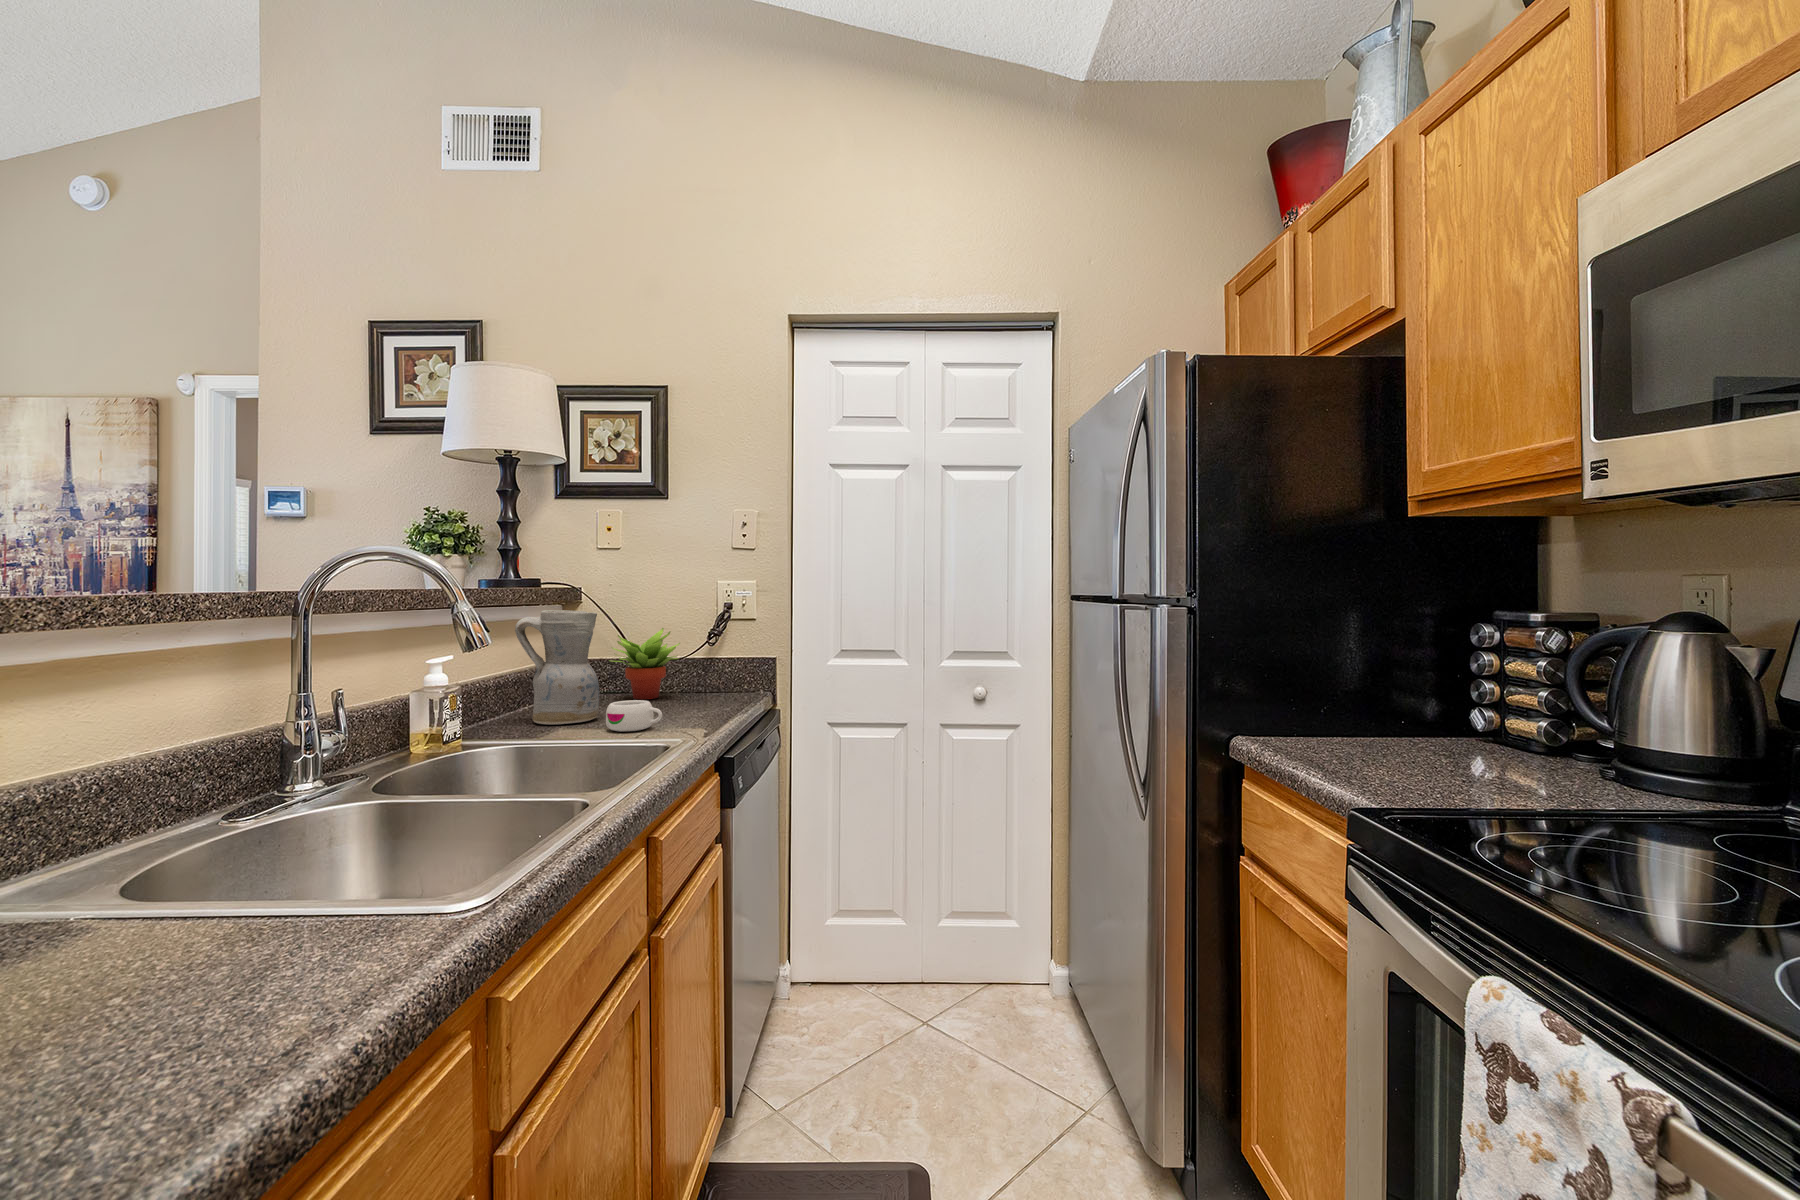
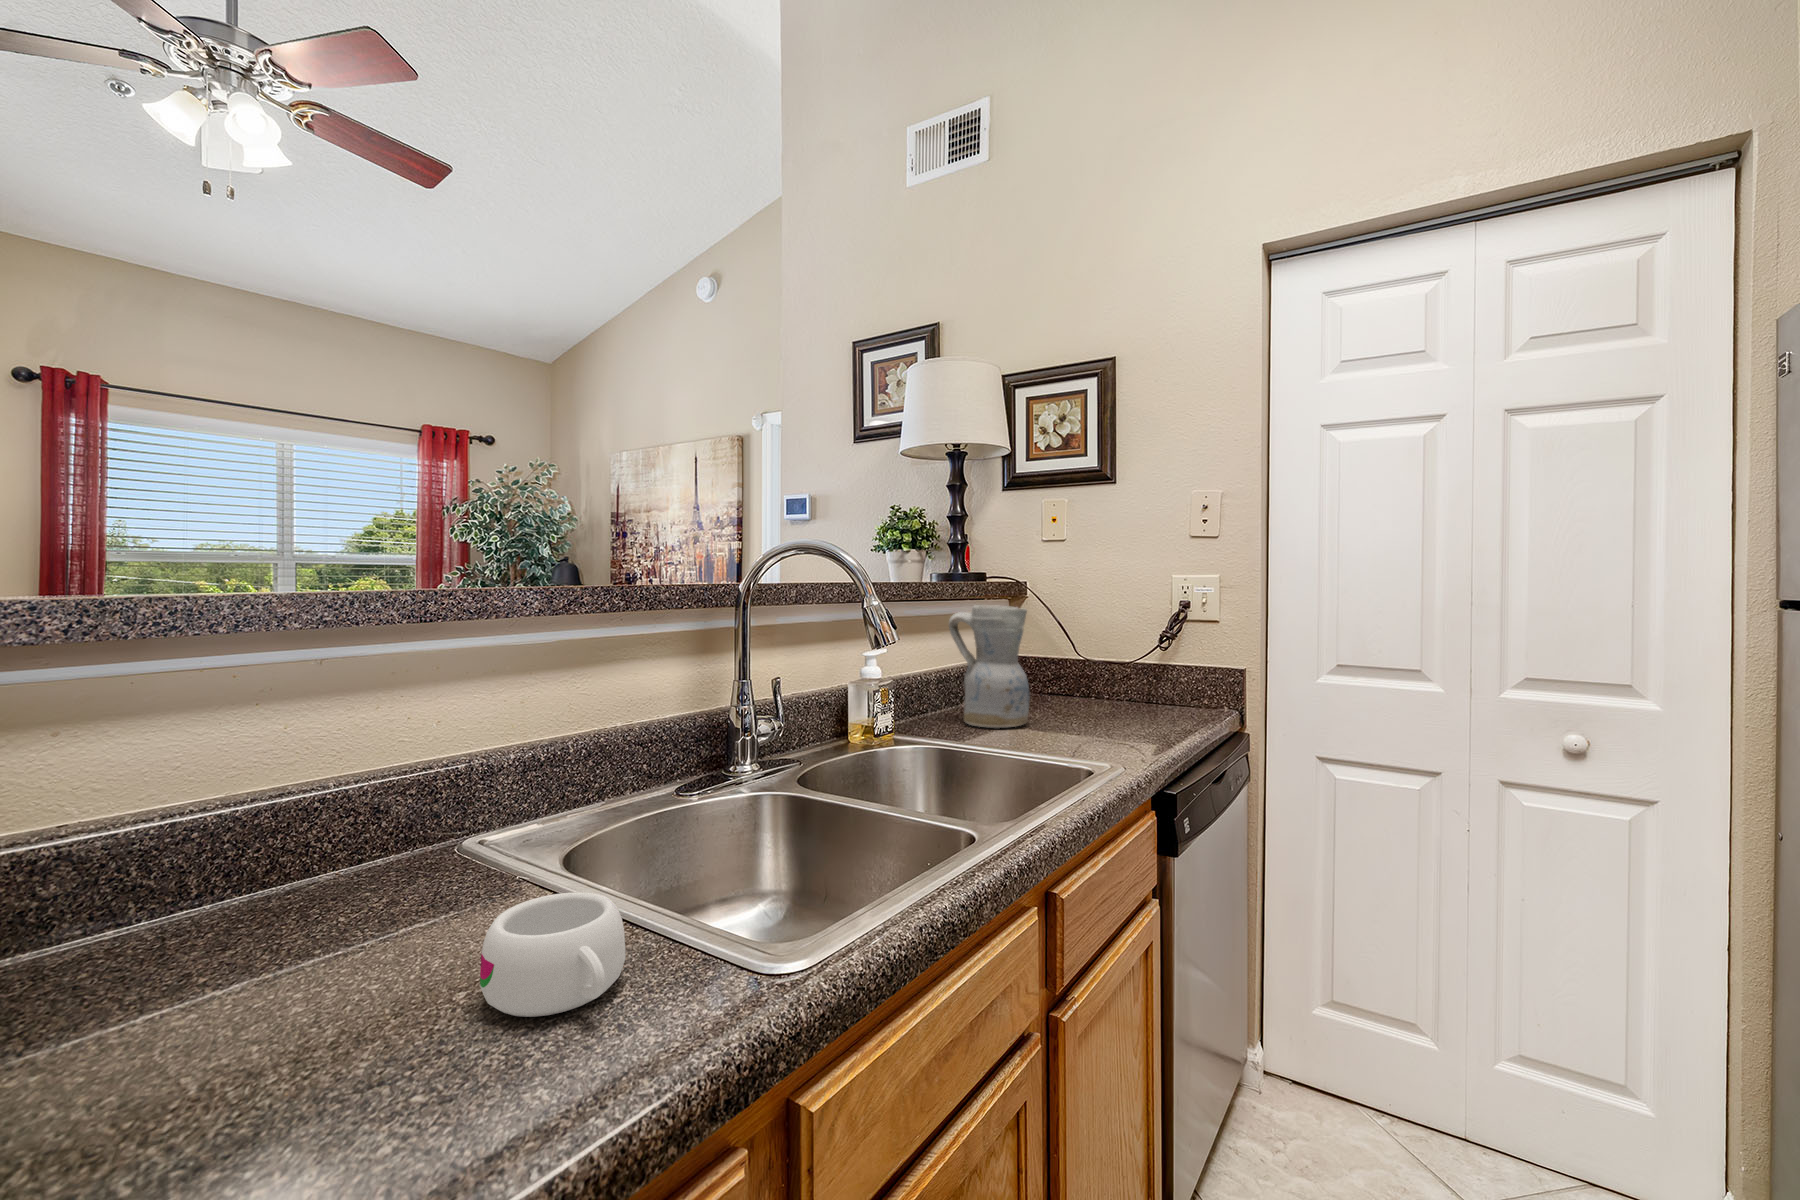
succulent plant: present [609,628,680,700] -> none [1048,627,1127,706]
mug: present [606,700,662,732] -> present [480,892,626,1017]

